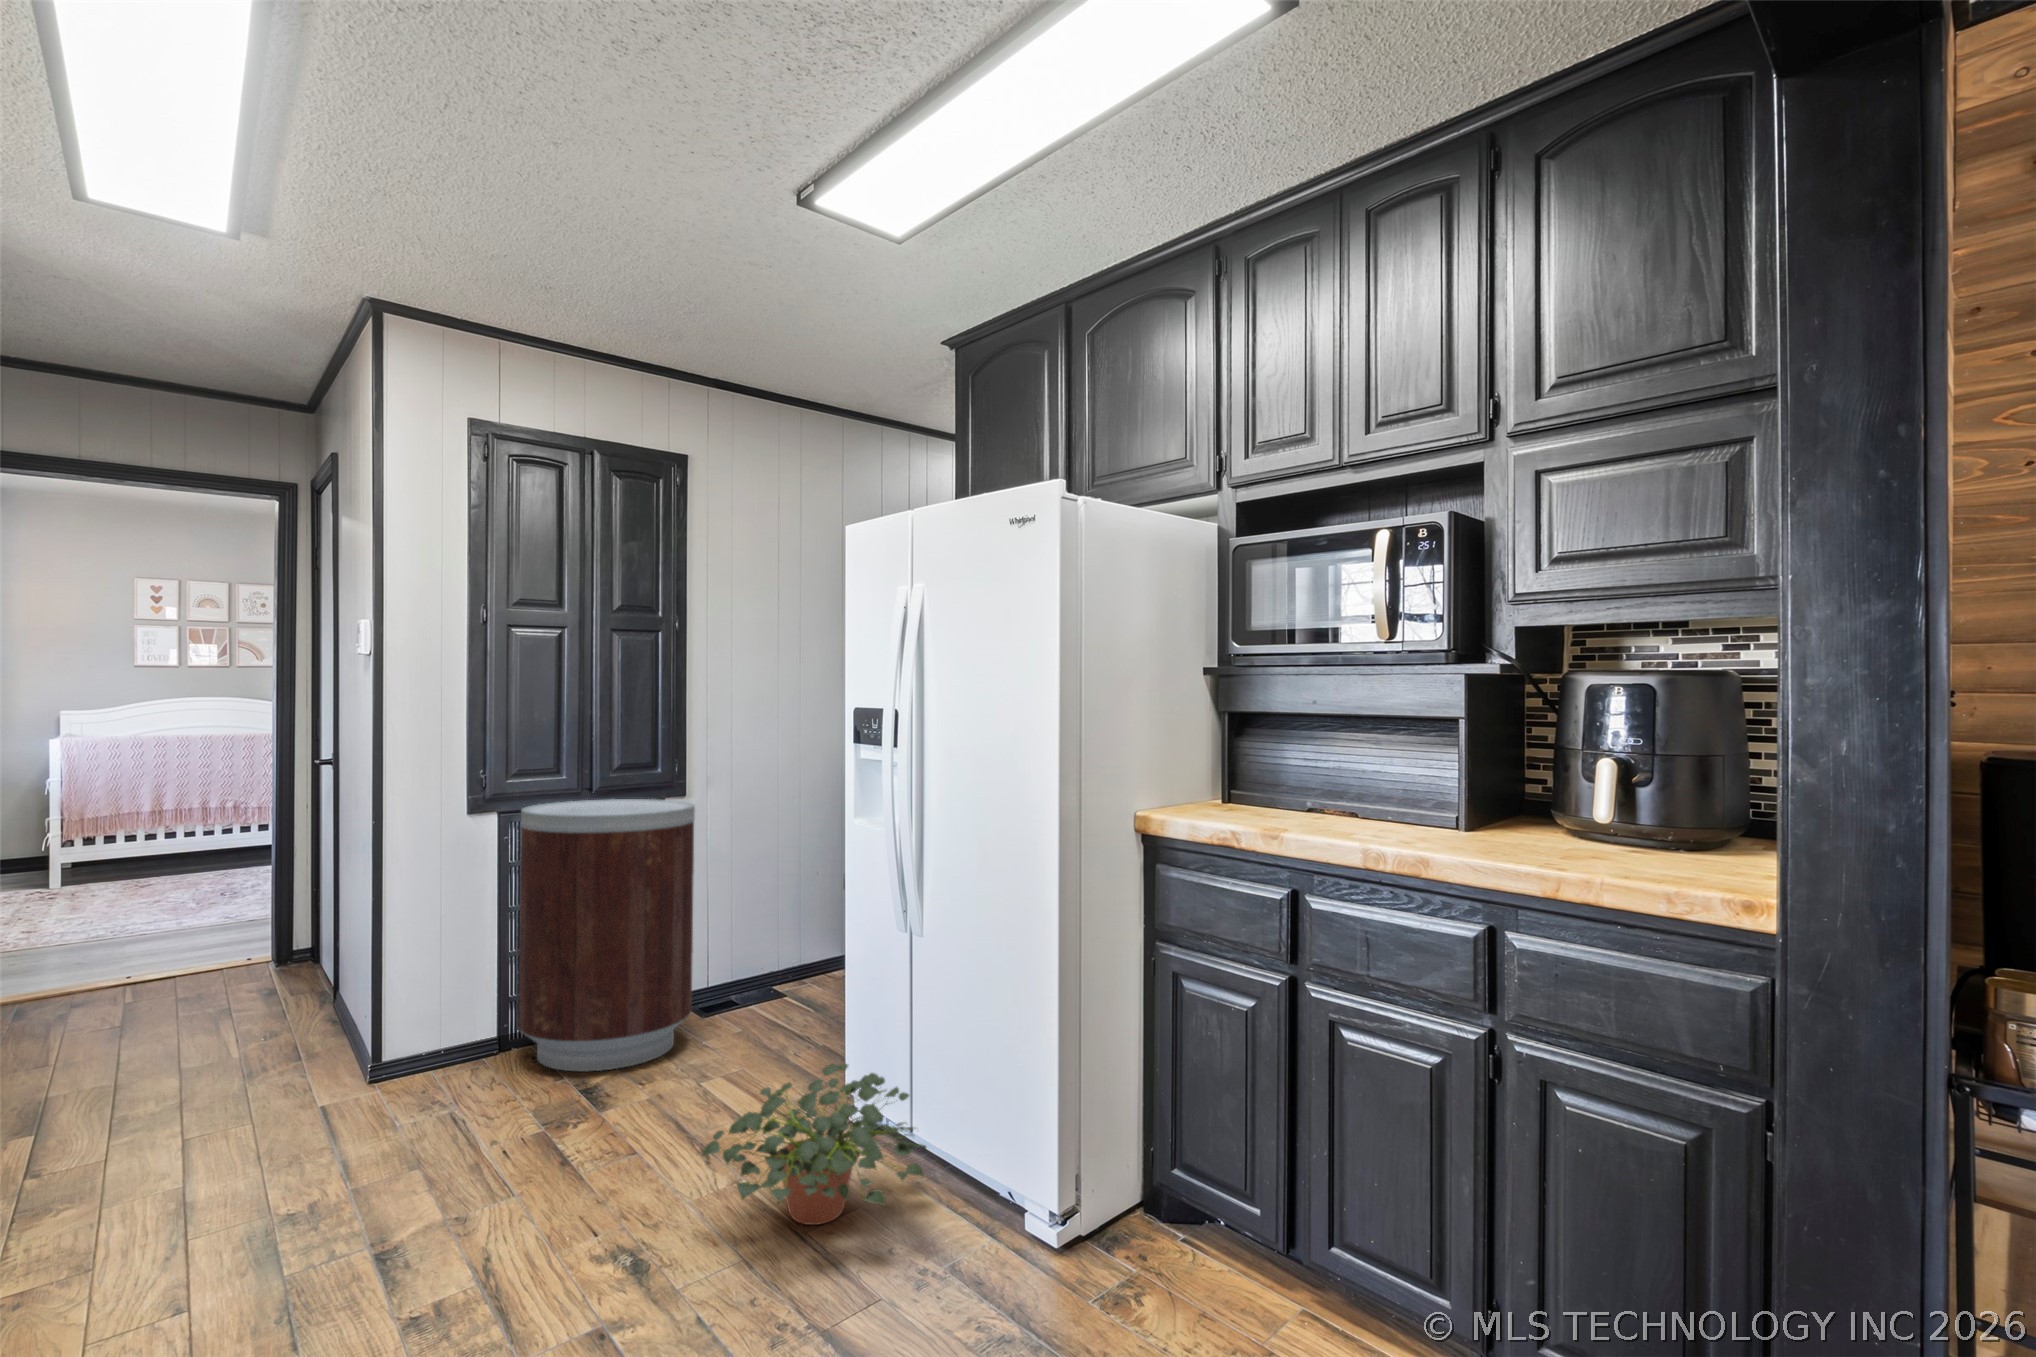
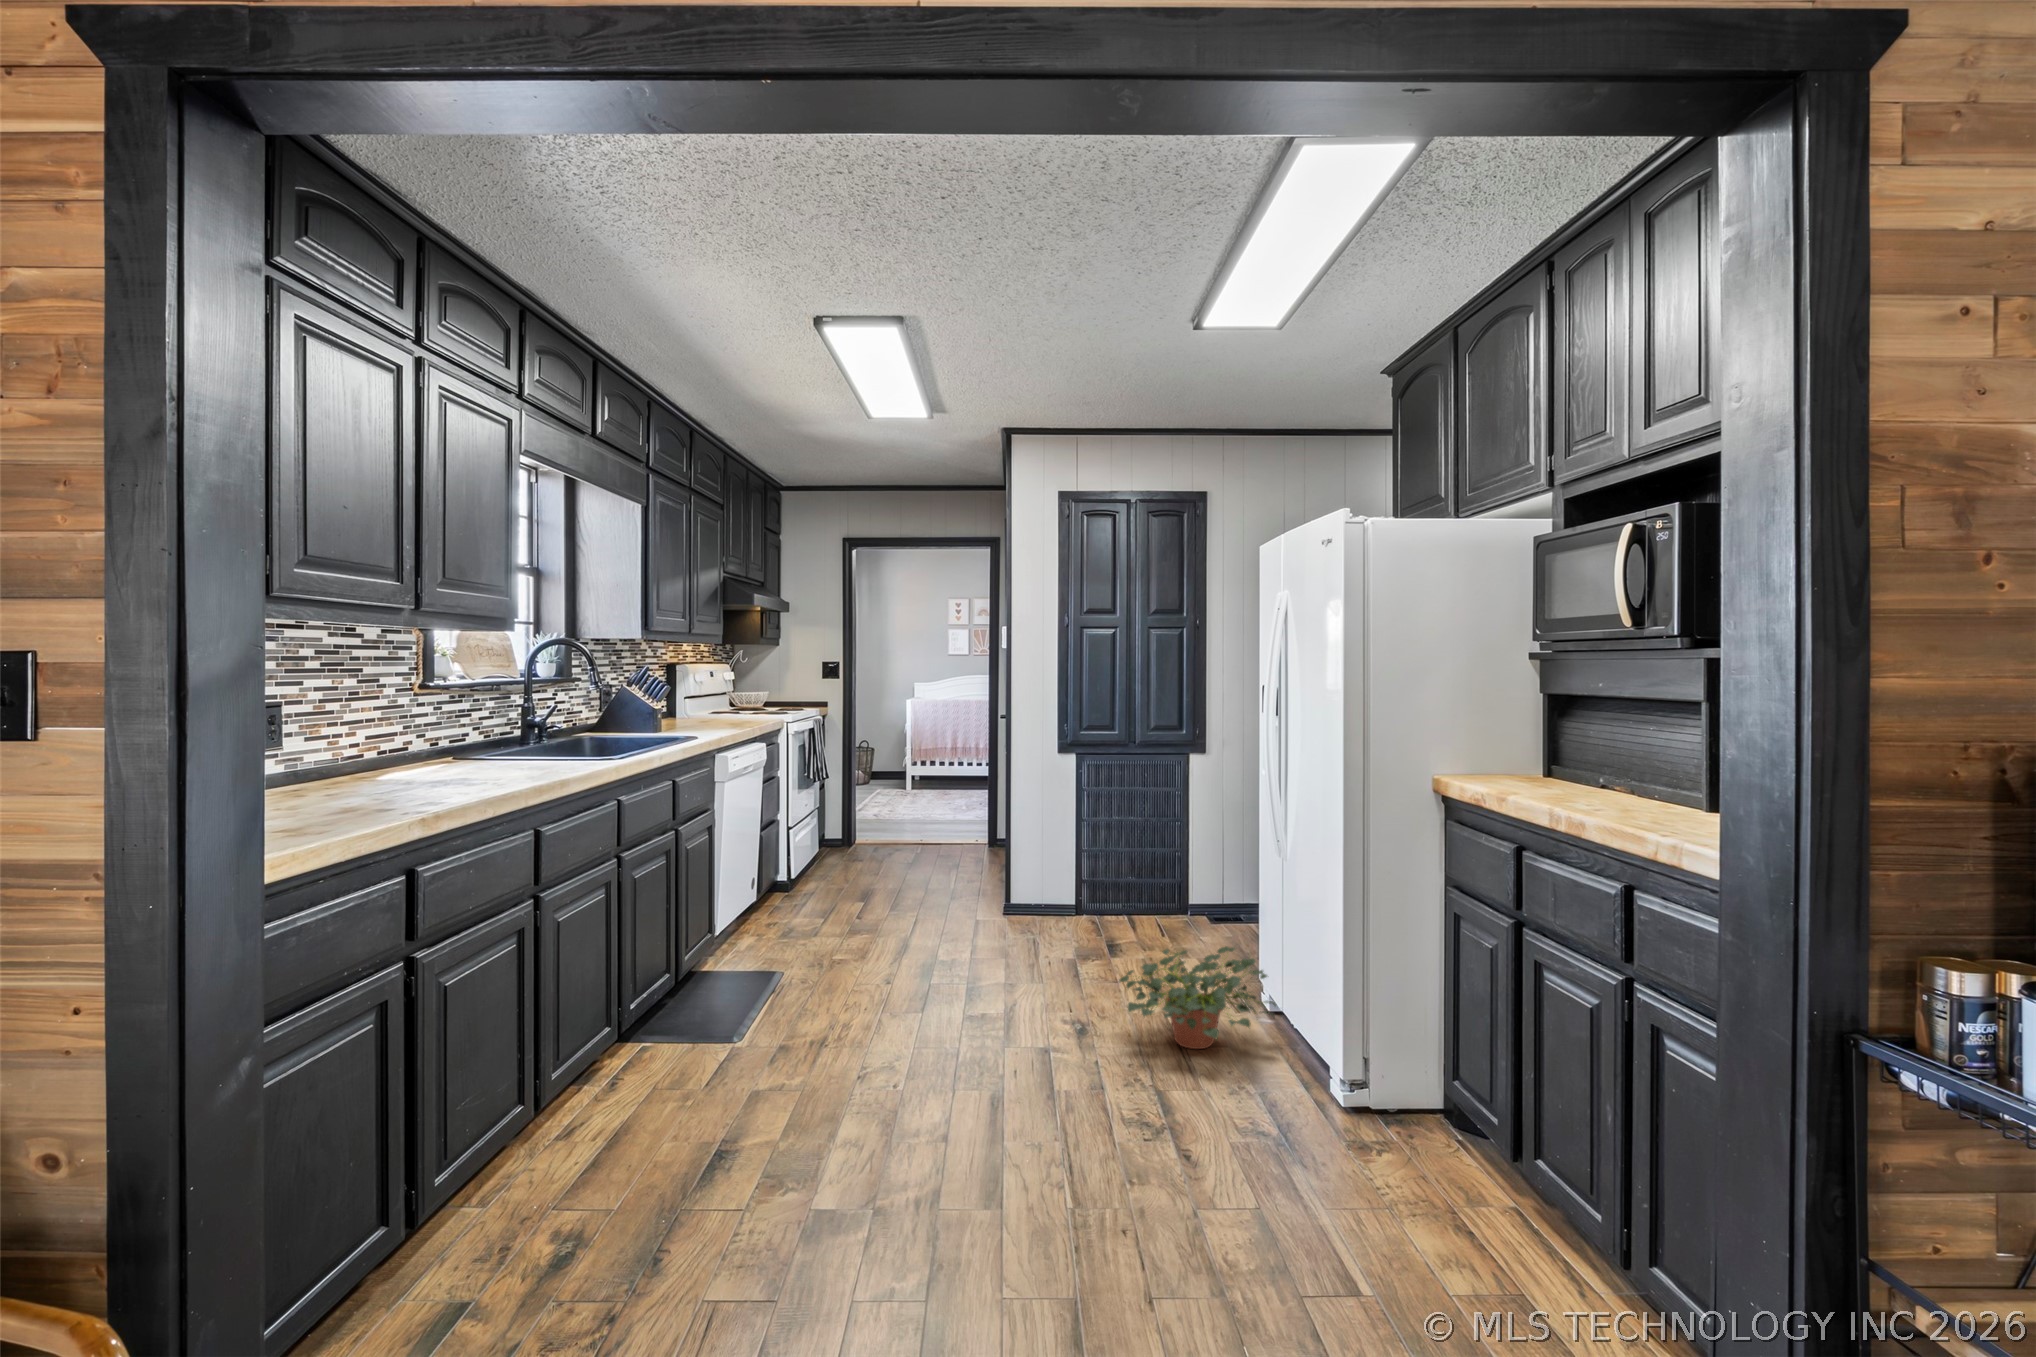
trash can: present [518,799,695,1071] -> none [1080,749,1198,939]

